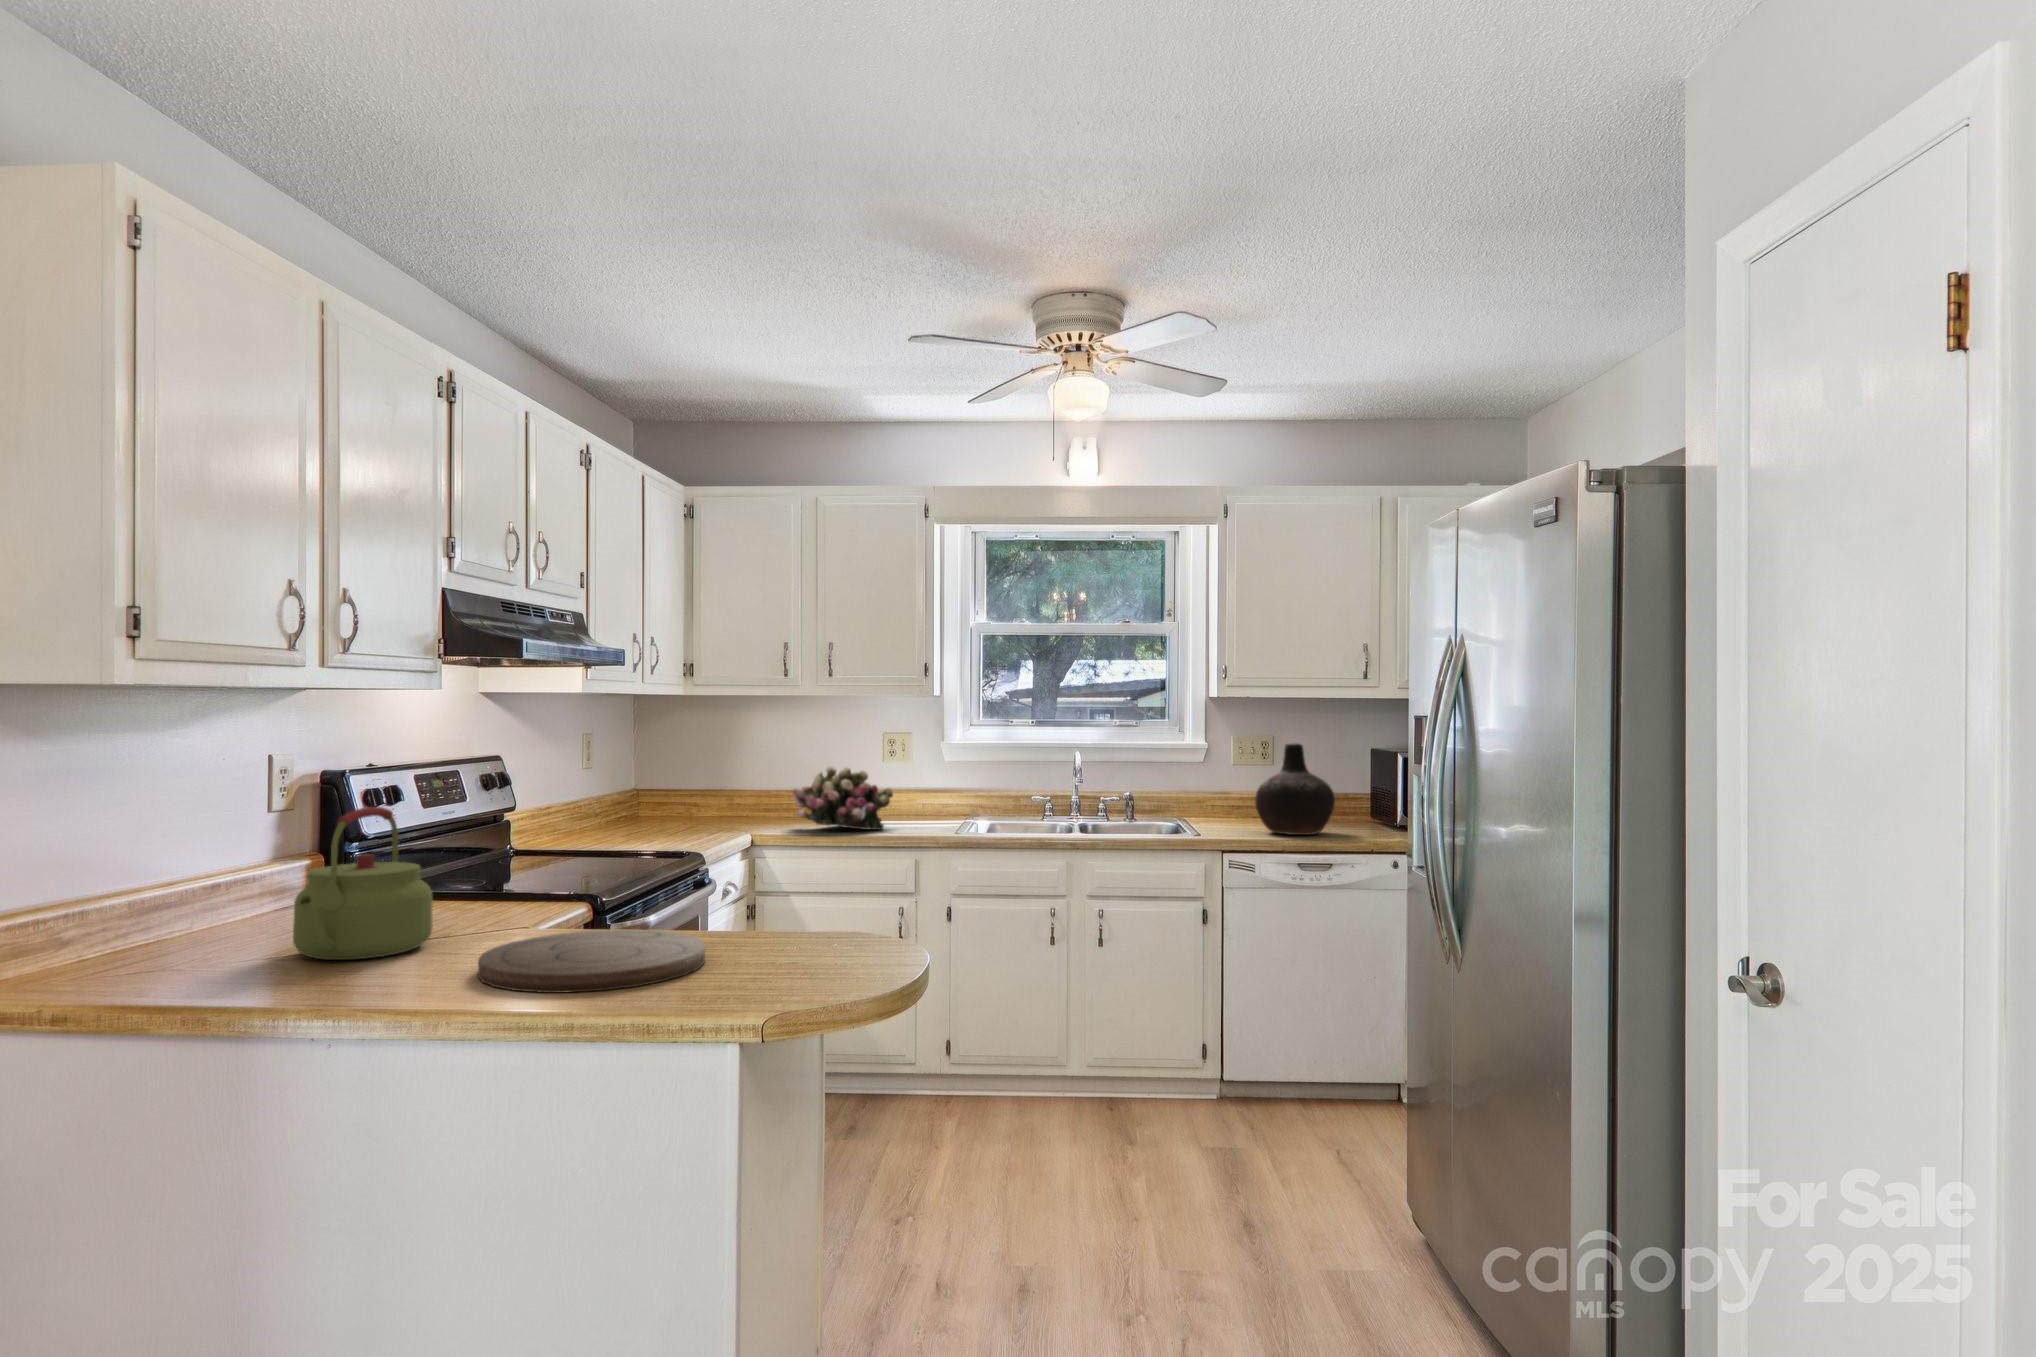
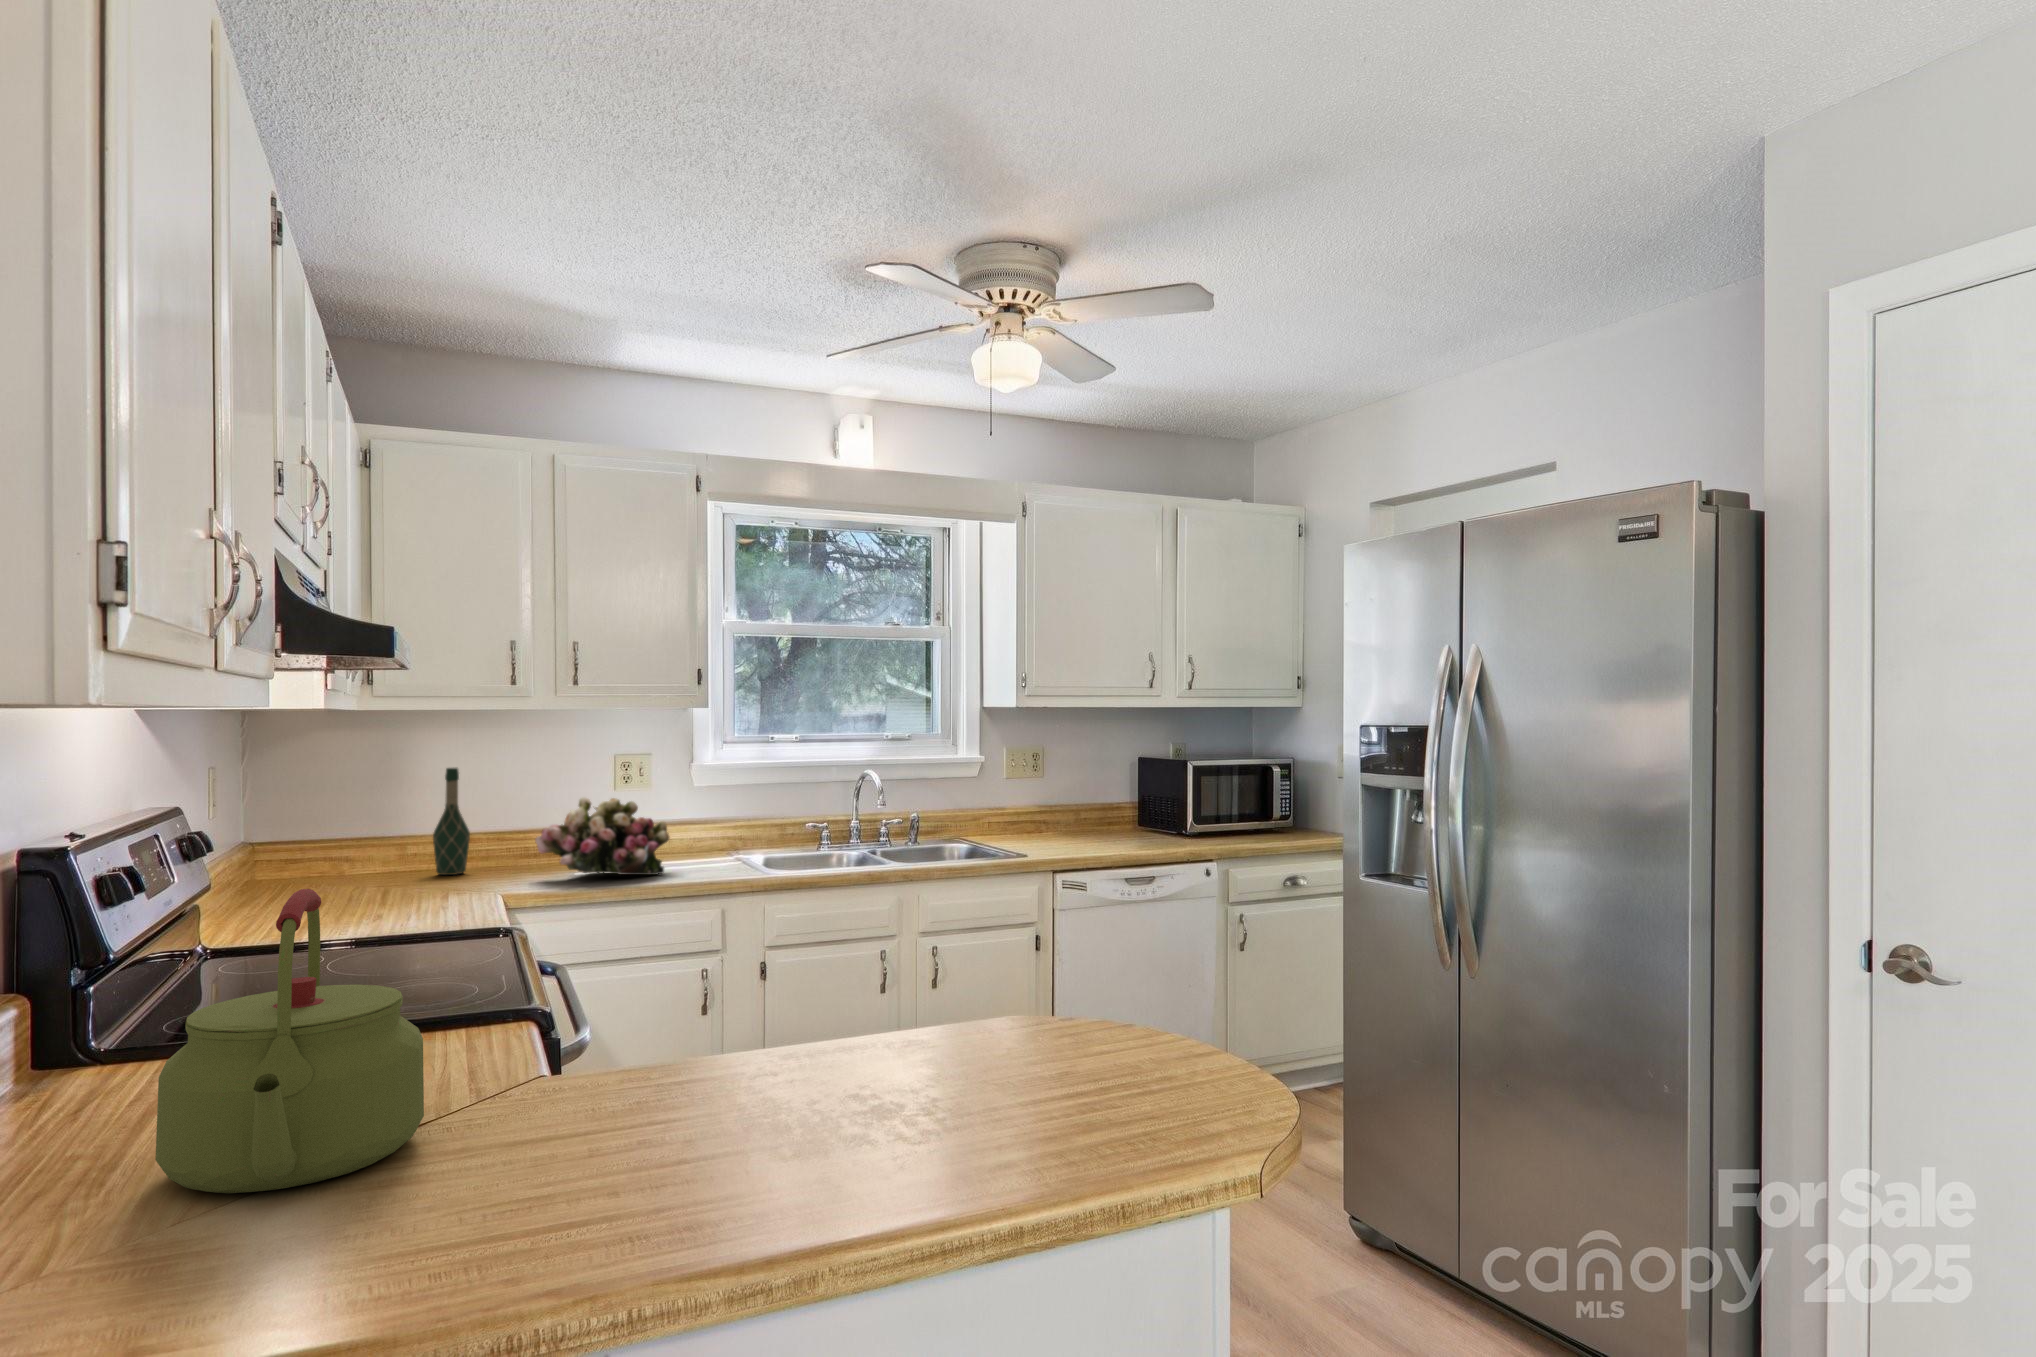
wine bottle: none [742,740,768,821] -> present [433,768,470,875]
vase: present [1255,744,1335,835] -> none [1078,752,1159,847]
cutting board: present [478,930,705,993] -> none [623,1044,977,1187]

